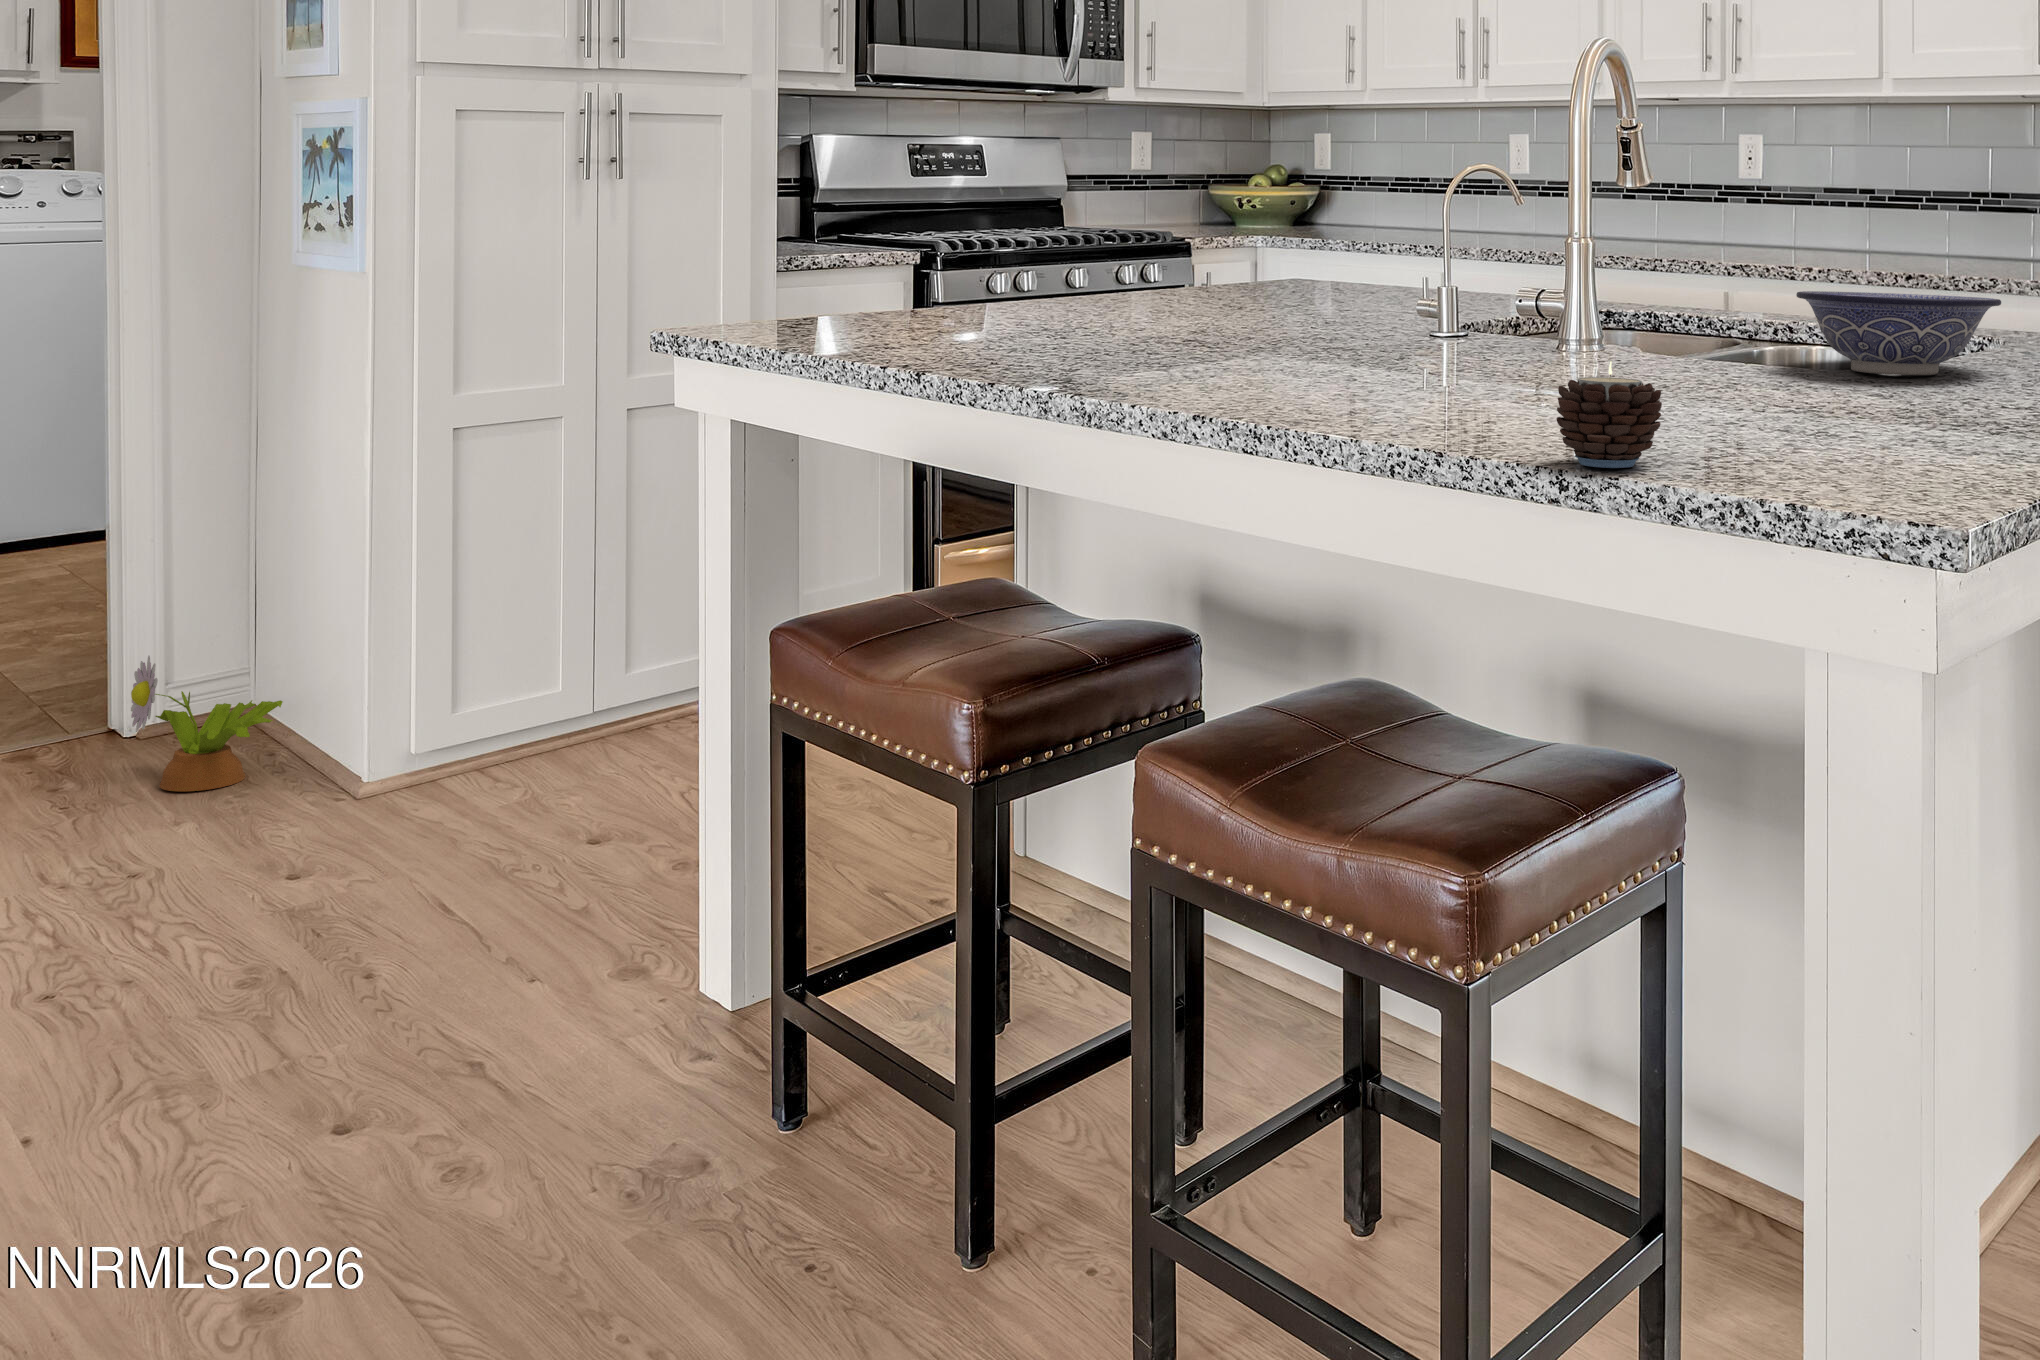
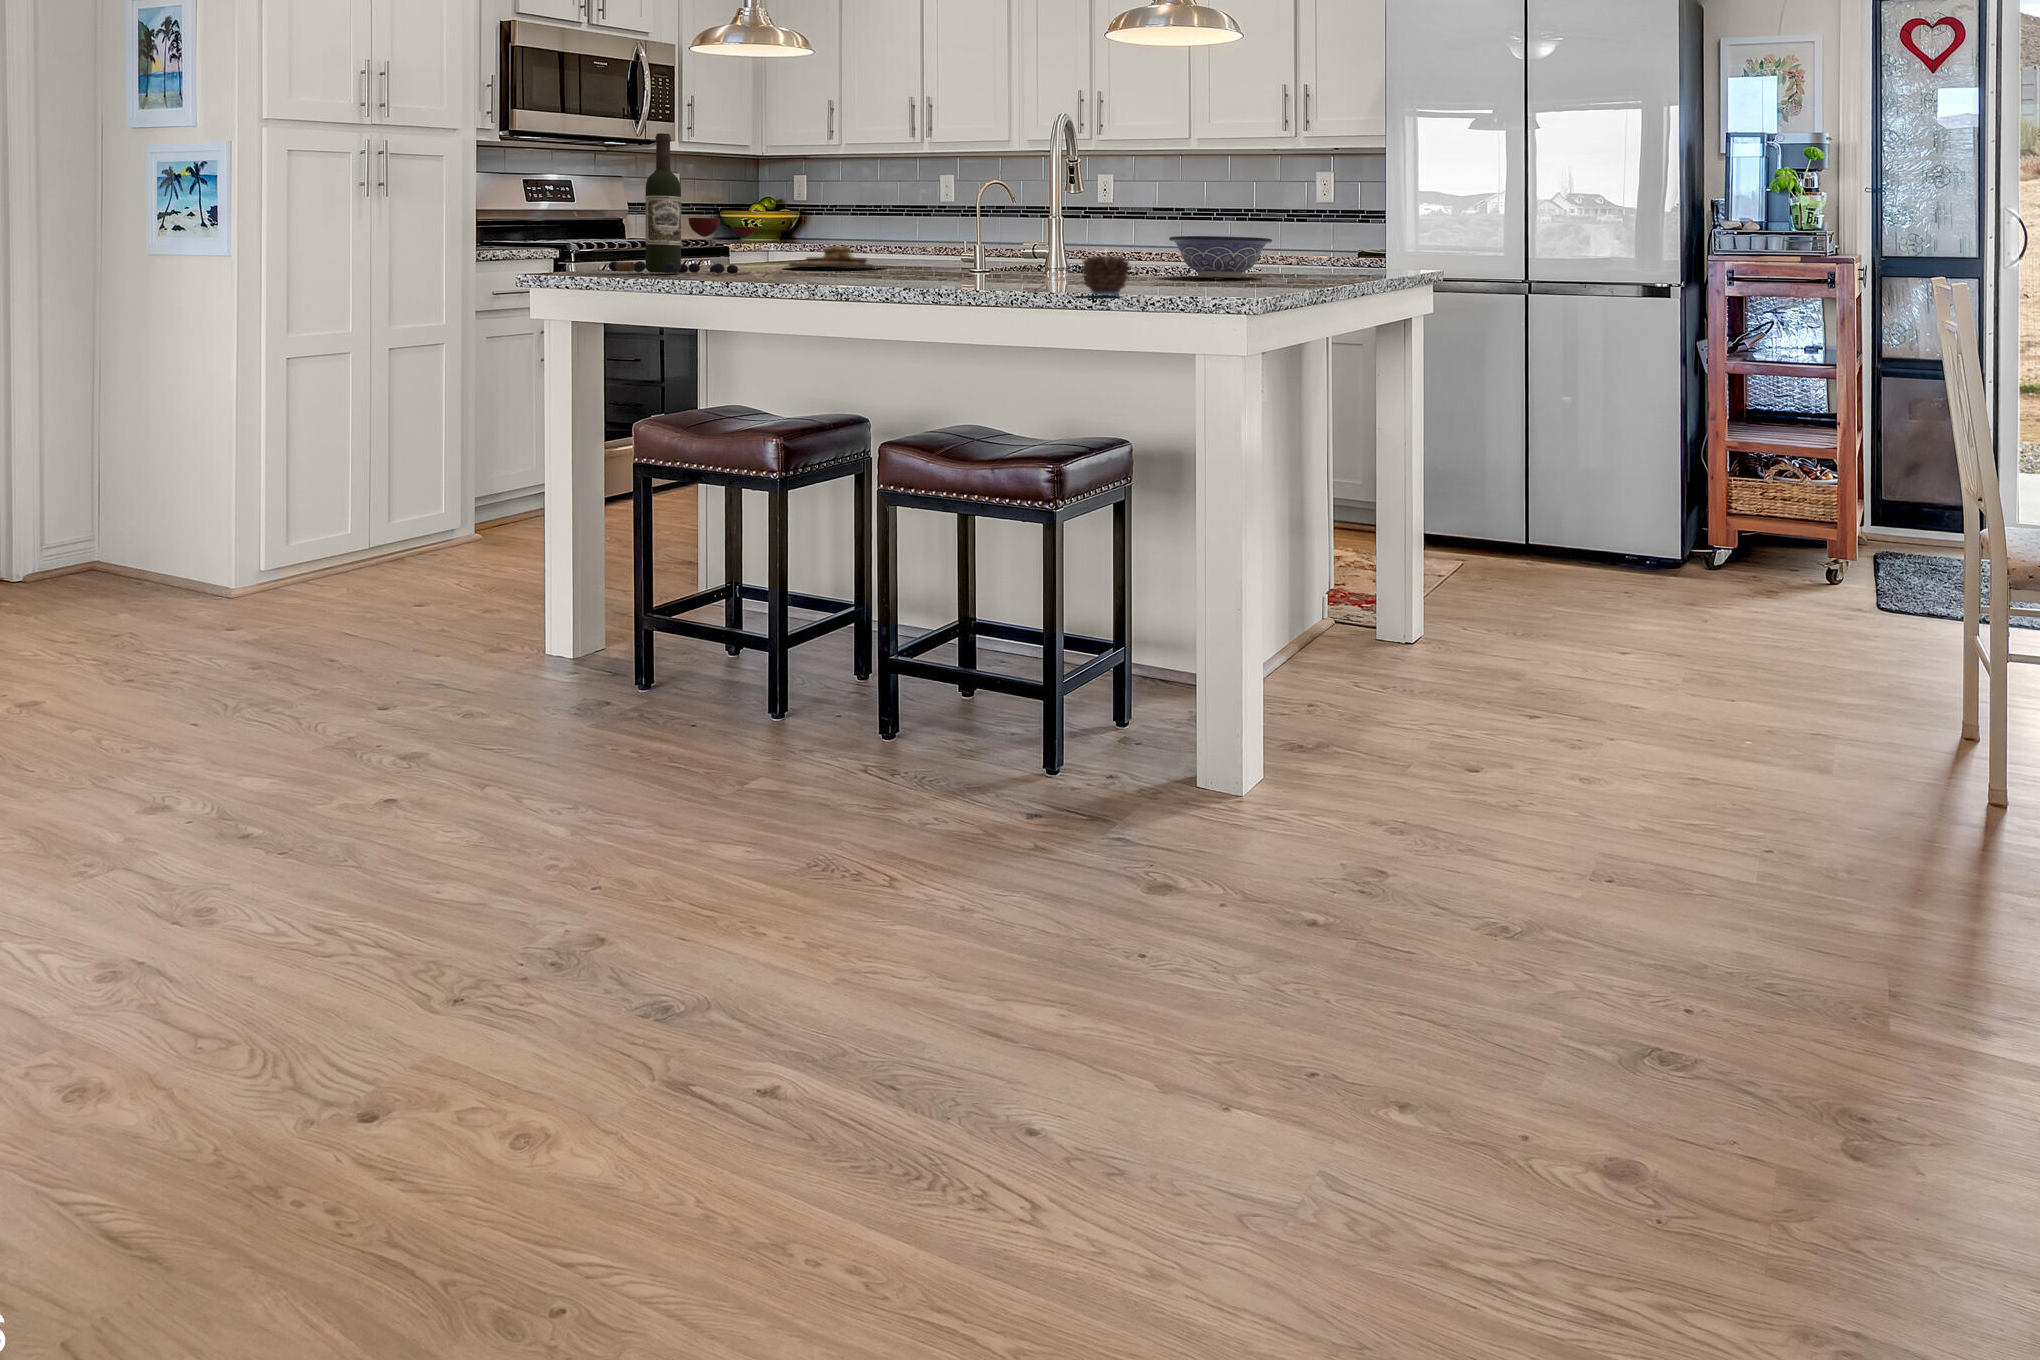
wine bottle: none [822,93,1079,339] -> present [609,133,757,273]
plate: none [1147,278,1325,321] -> present [789,246,873,268]
decorative plant: present [131,656,283,791] -> none [70,509,169,598]

